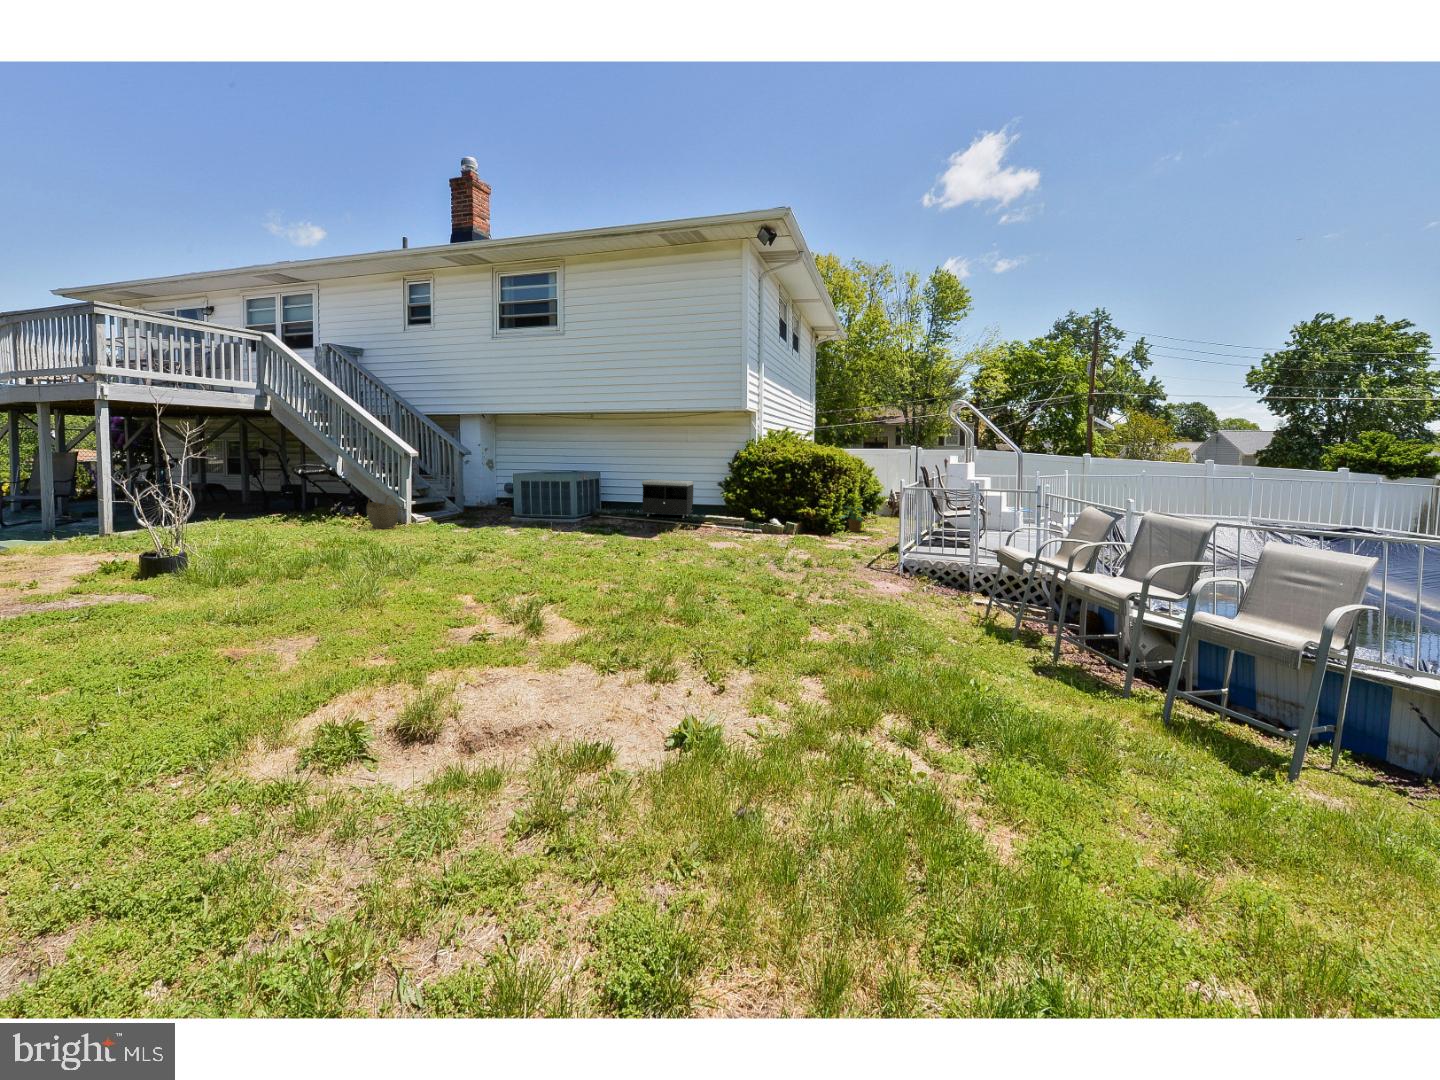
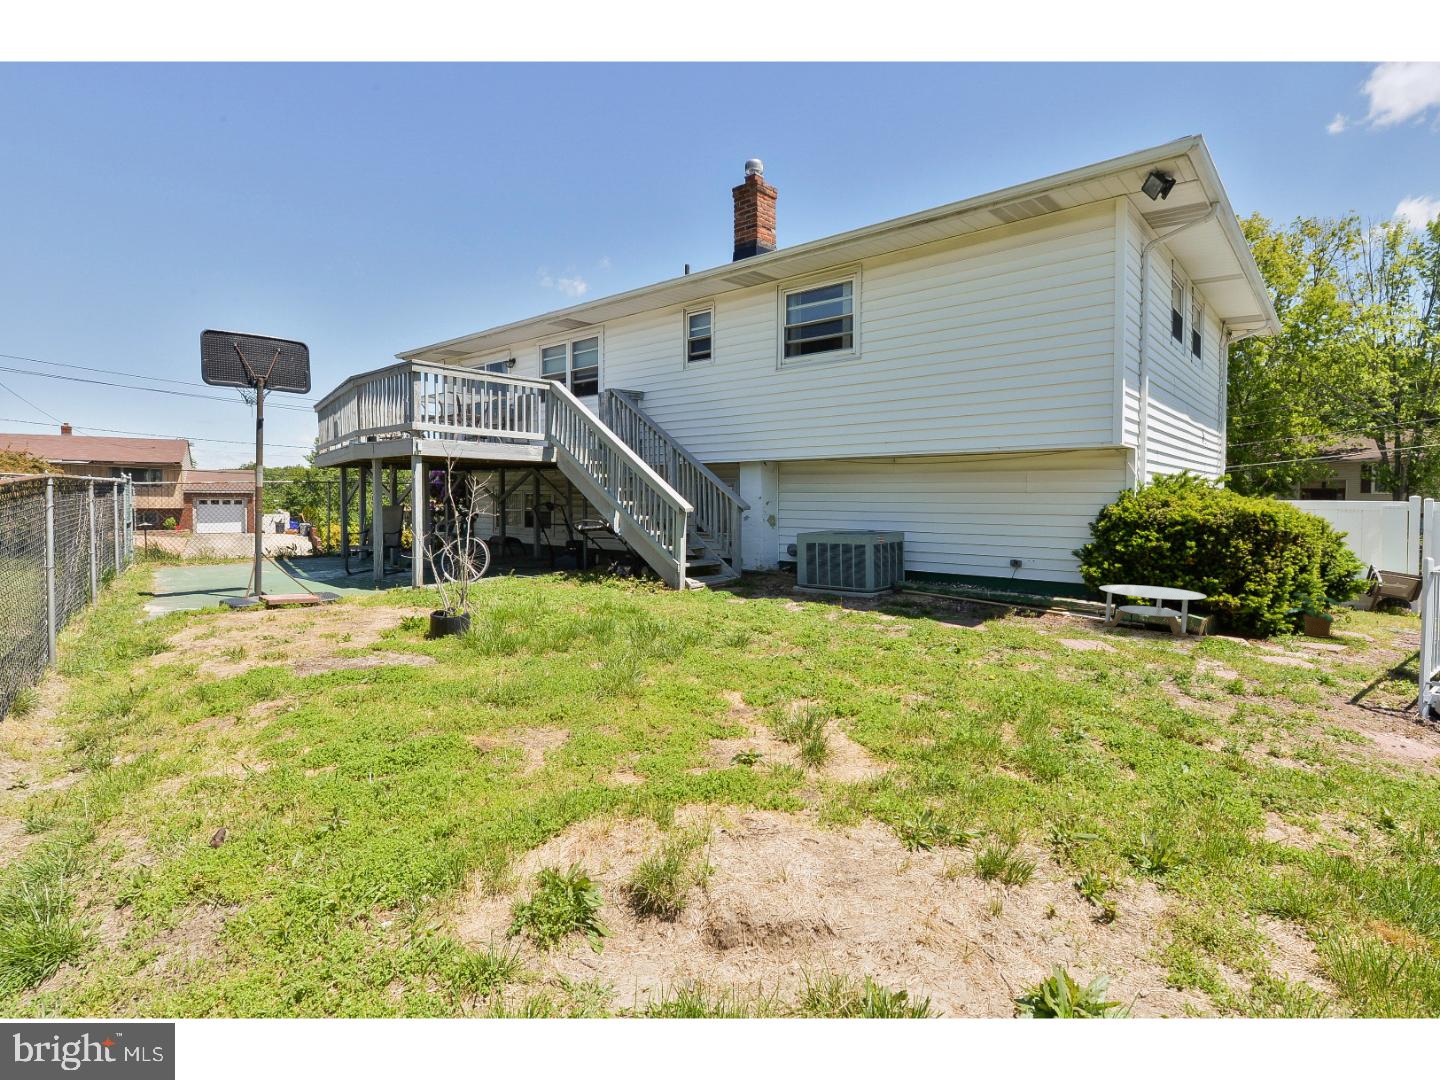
storage bench: present [642,479,693,518] -> none [951,542,1026,596]
woven basket: present [367,496,398,529] -> none [639,555,669,592]
round table: none [738,505,798,537] -> present [1099,585,1207,637]

